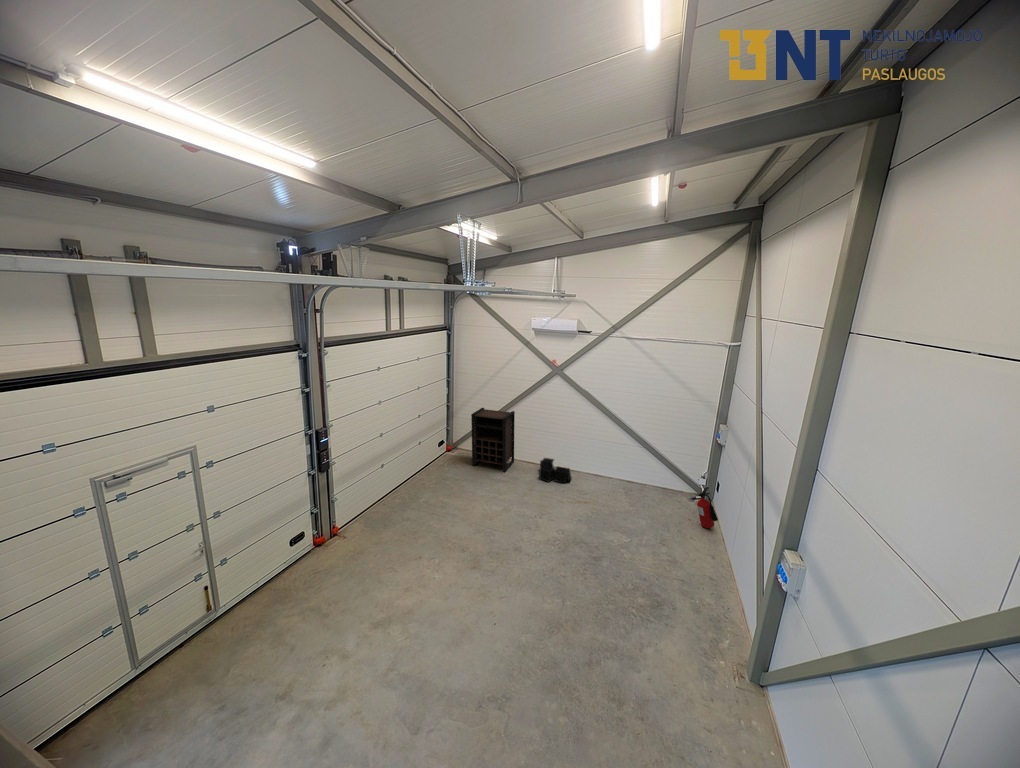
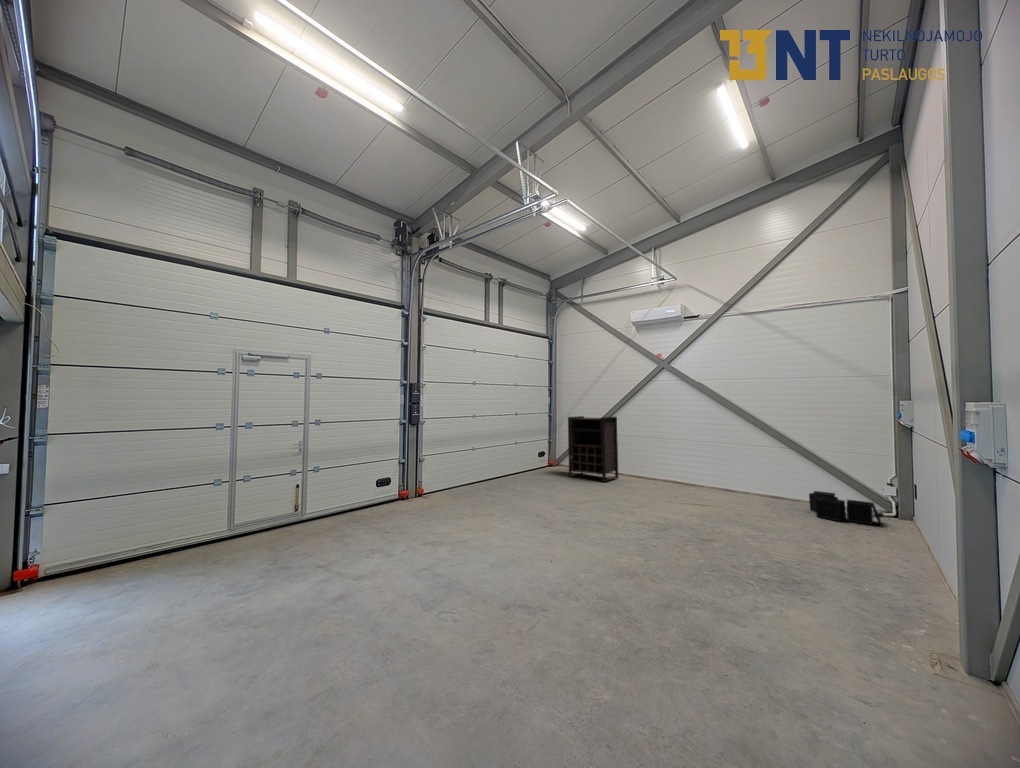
storage bin: present [539,458,571,483] -> present [809,491,881,525]
fire extinguisher: present [697,487,718,528] -> none [871,477,912,539]

